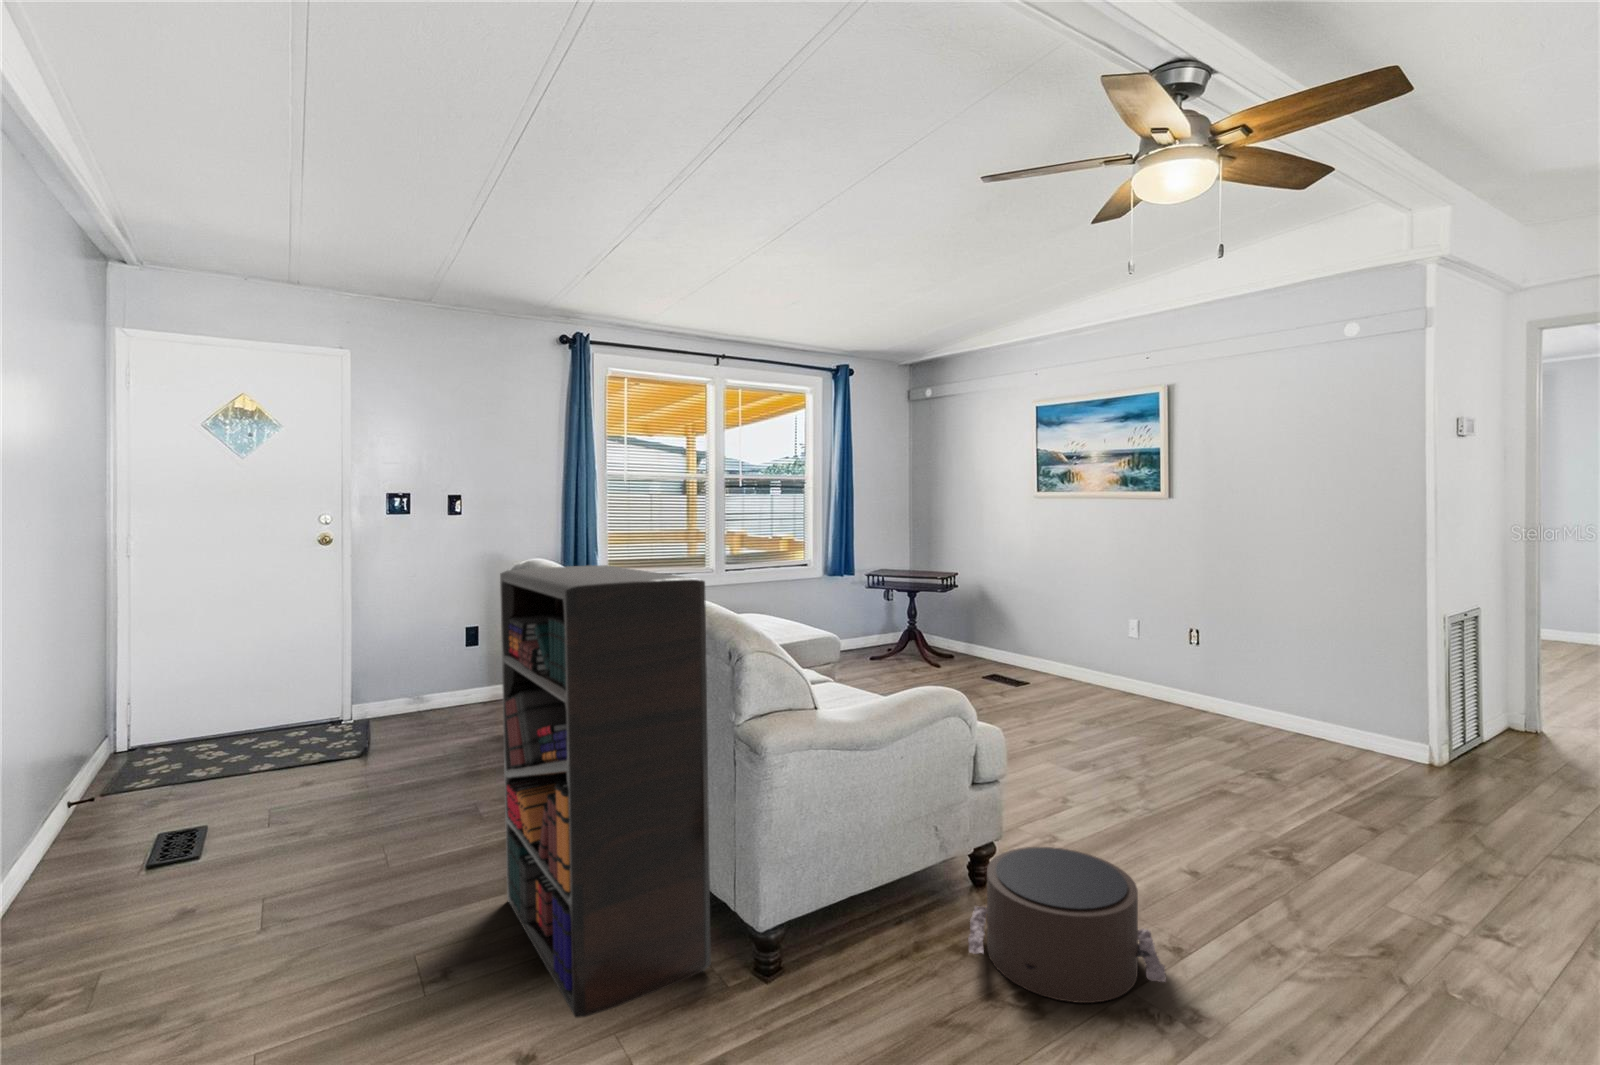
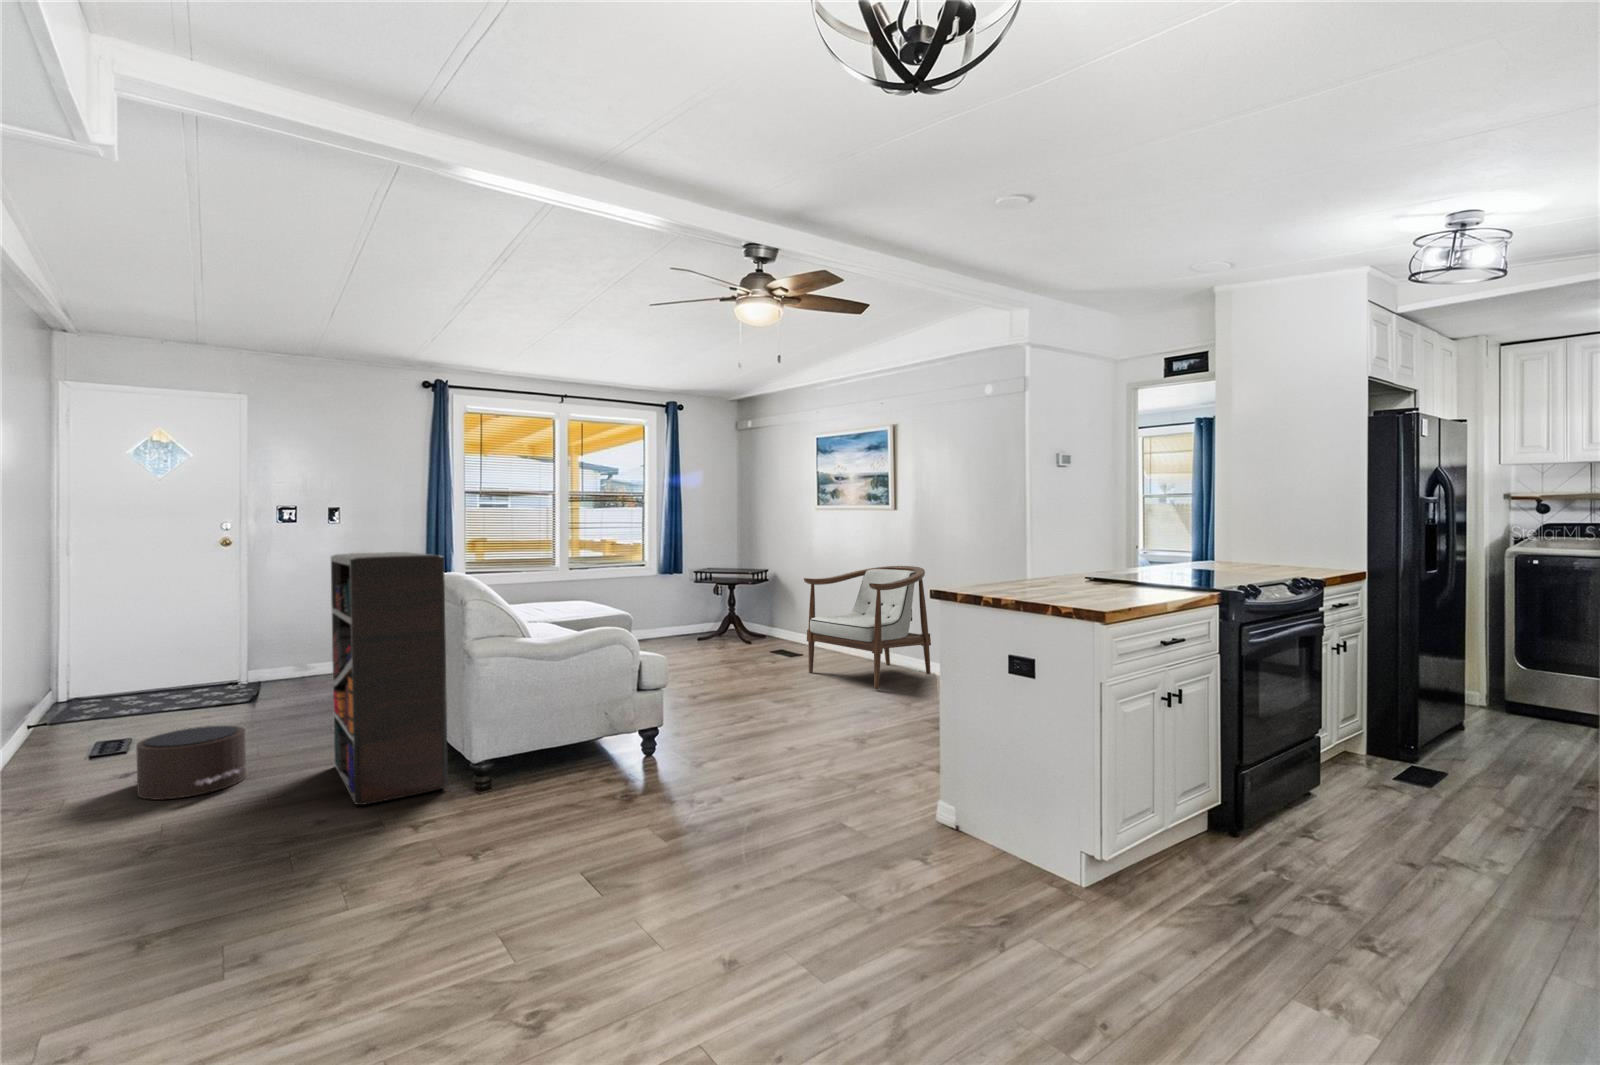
armchair: none [1060,573,1239,748] -> present [804,566,931,689]
pouf: present [968,847,1166,1003] -> present [119,726,246,800]

